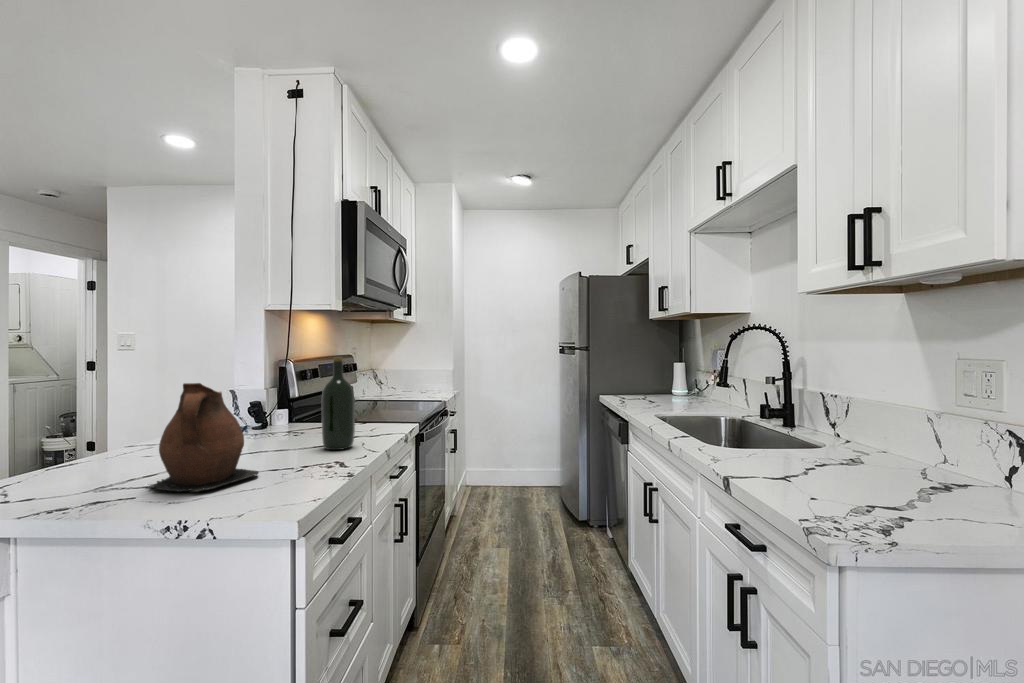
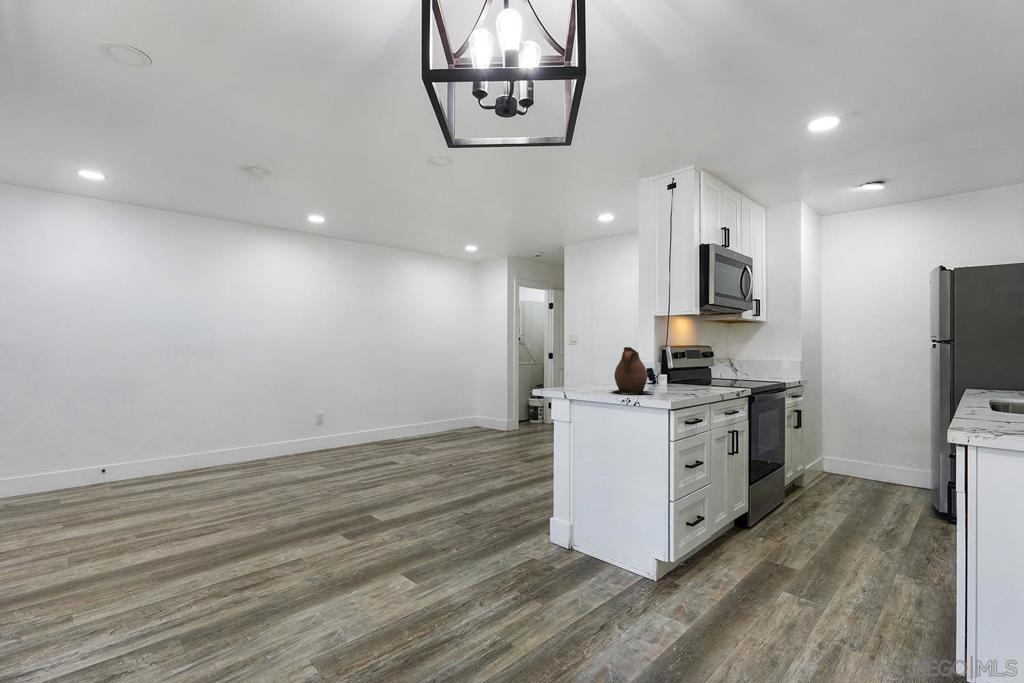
wine bottle: present [322,357,355,450] -> none [685,340,704,392]

